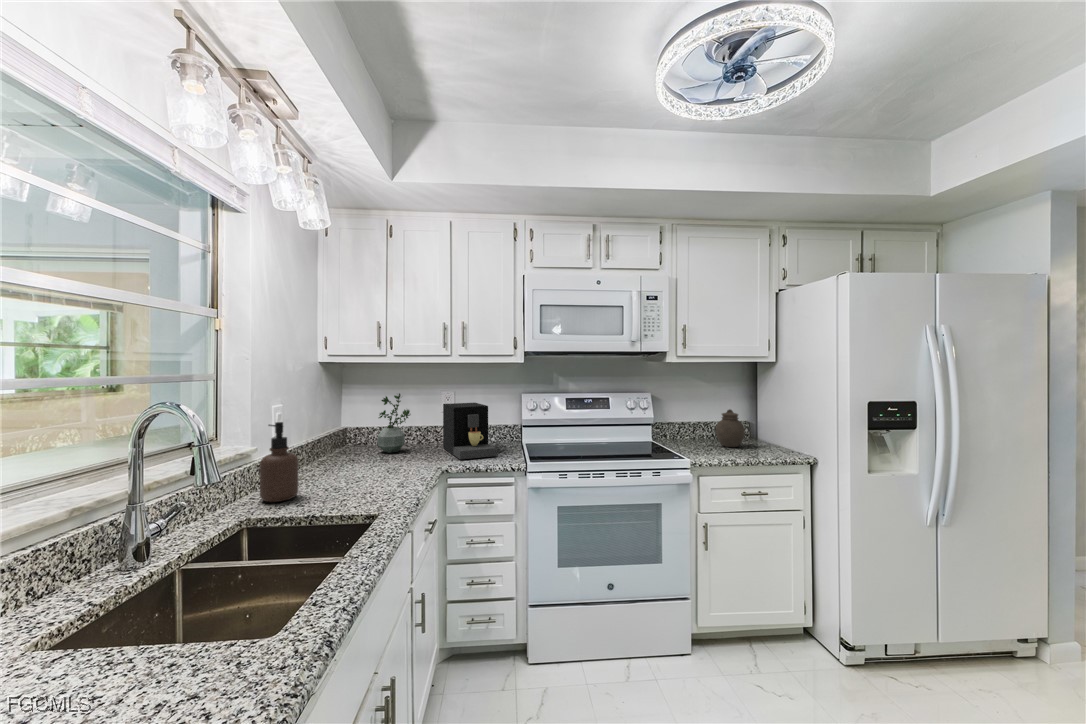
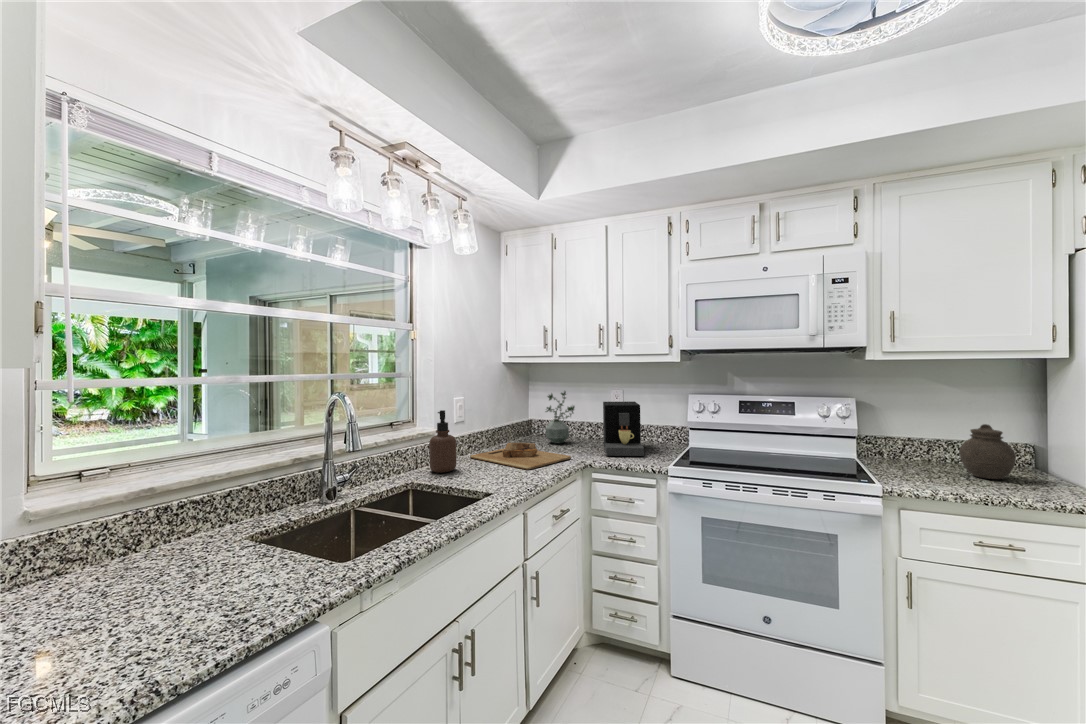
cutting board: none [300,454,426,484] -> present [470,443,571,470]

